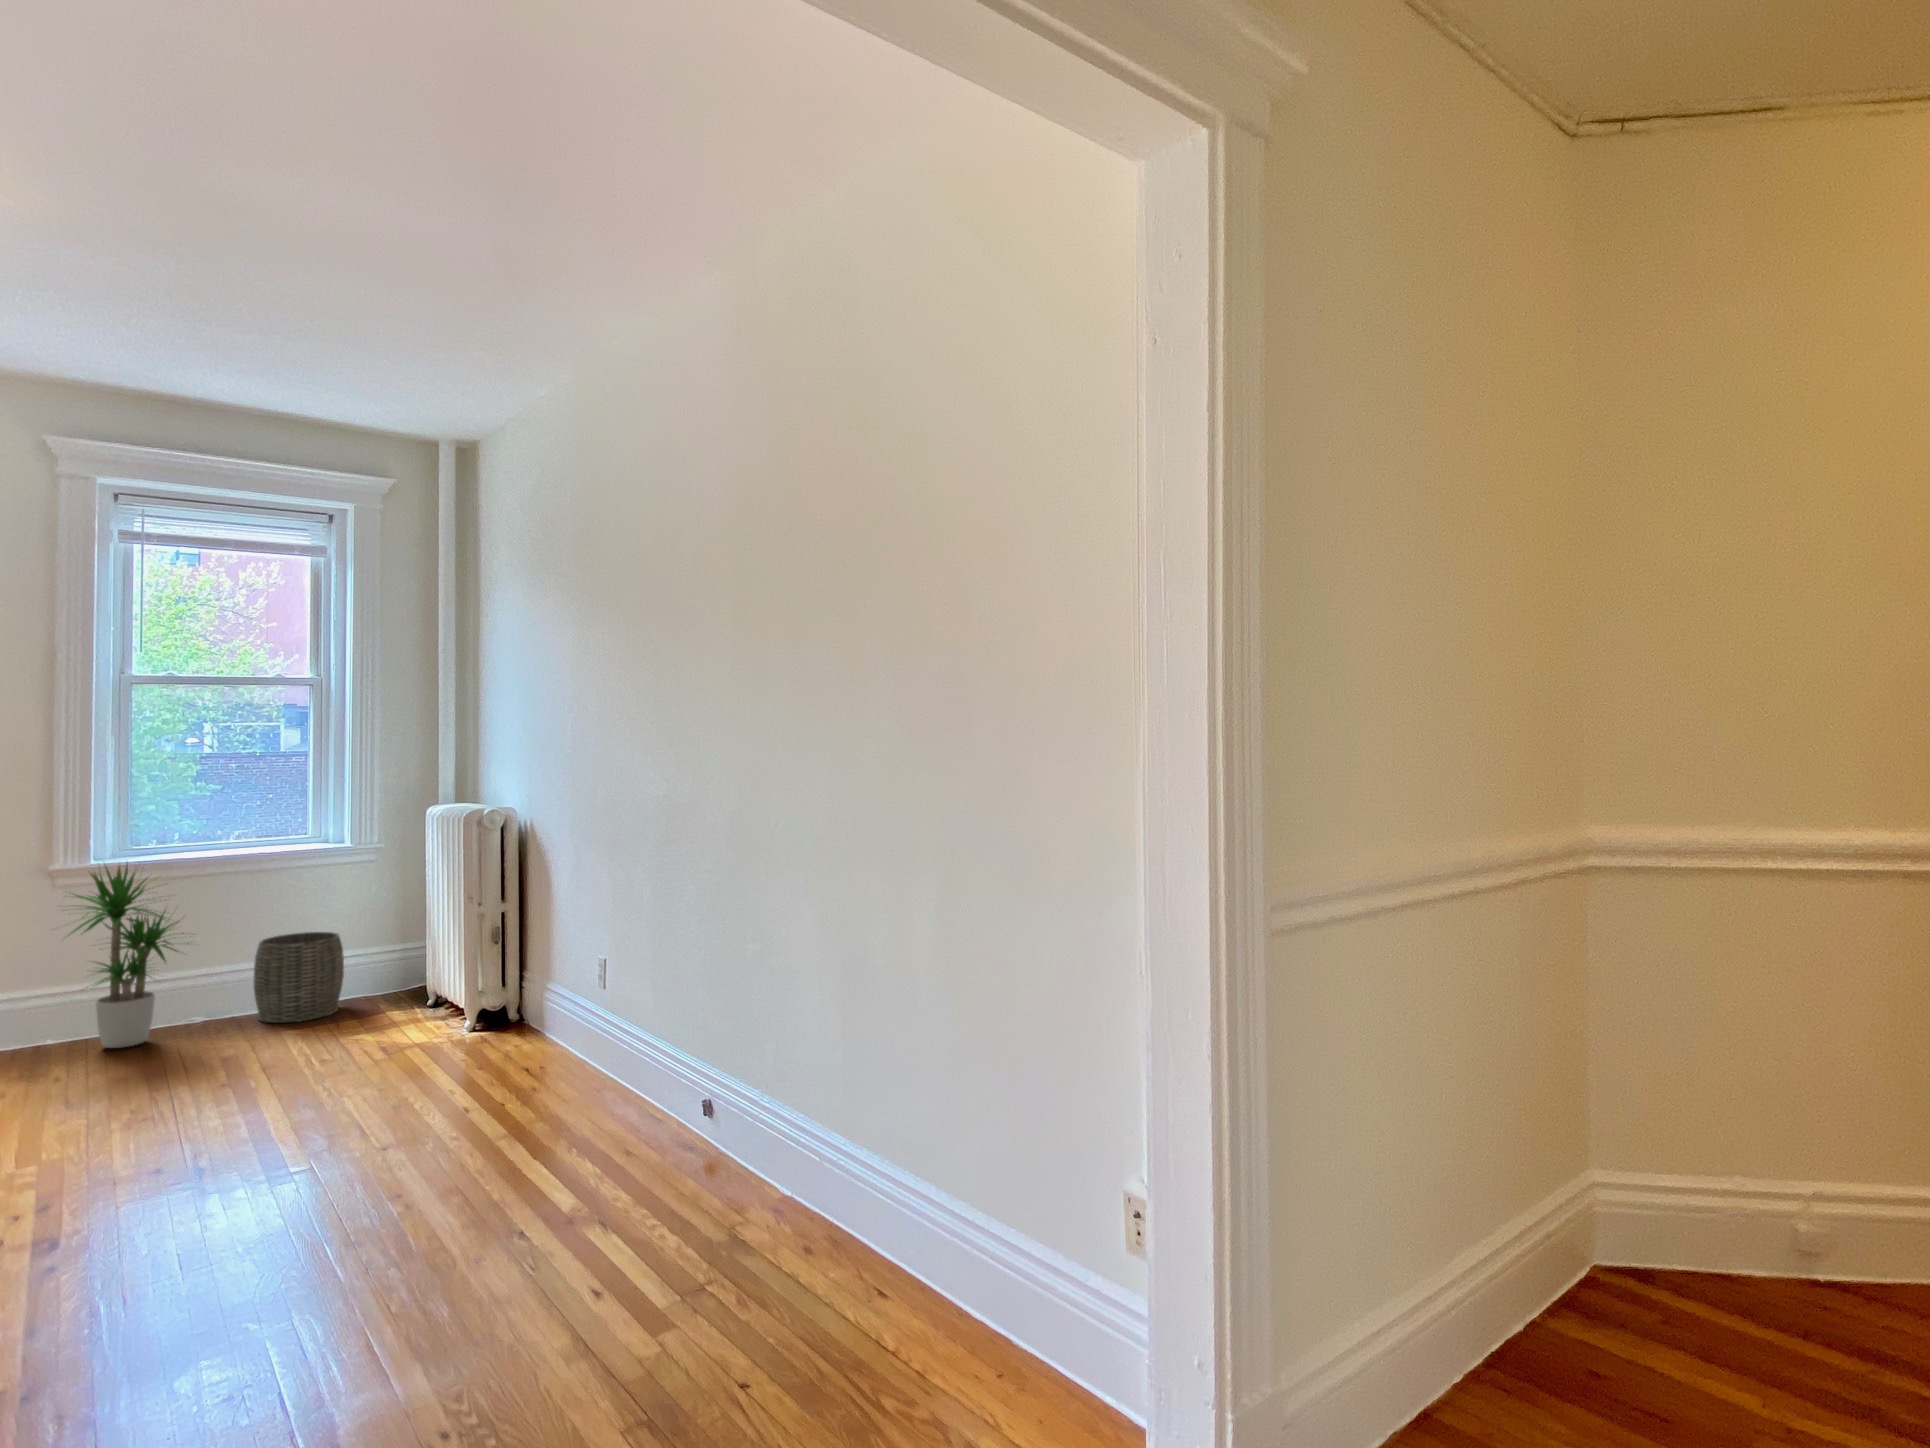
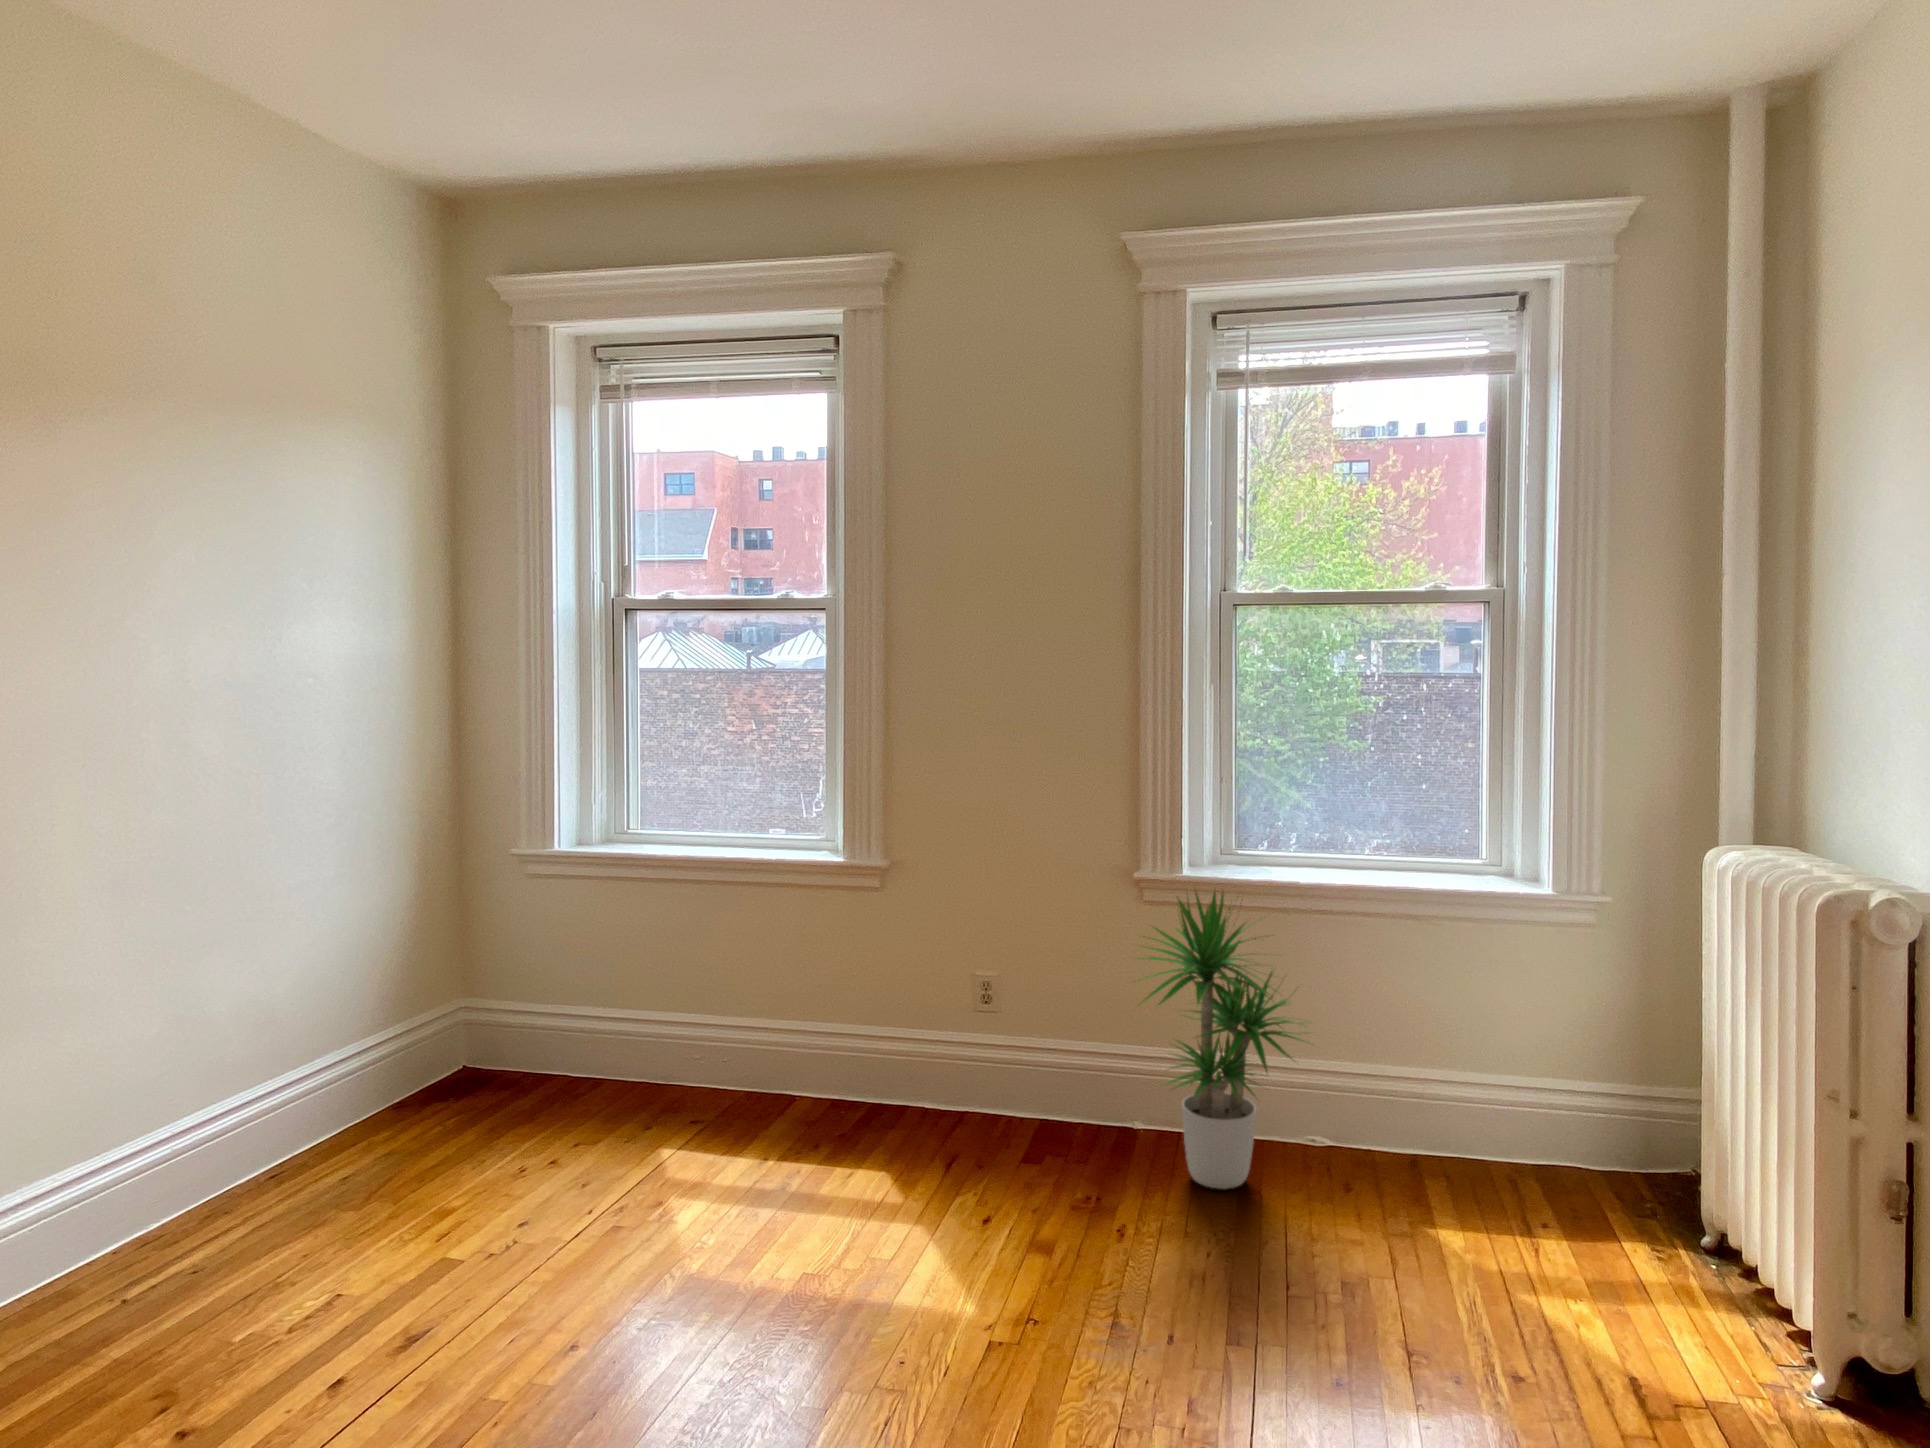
woven basket: present [253,932,344,1023] -> none [1396,1037,1540,1217]

